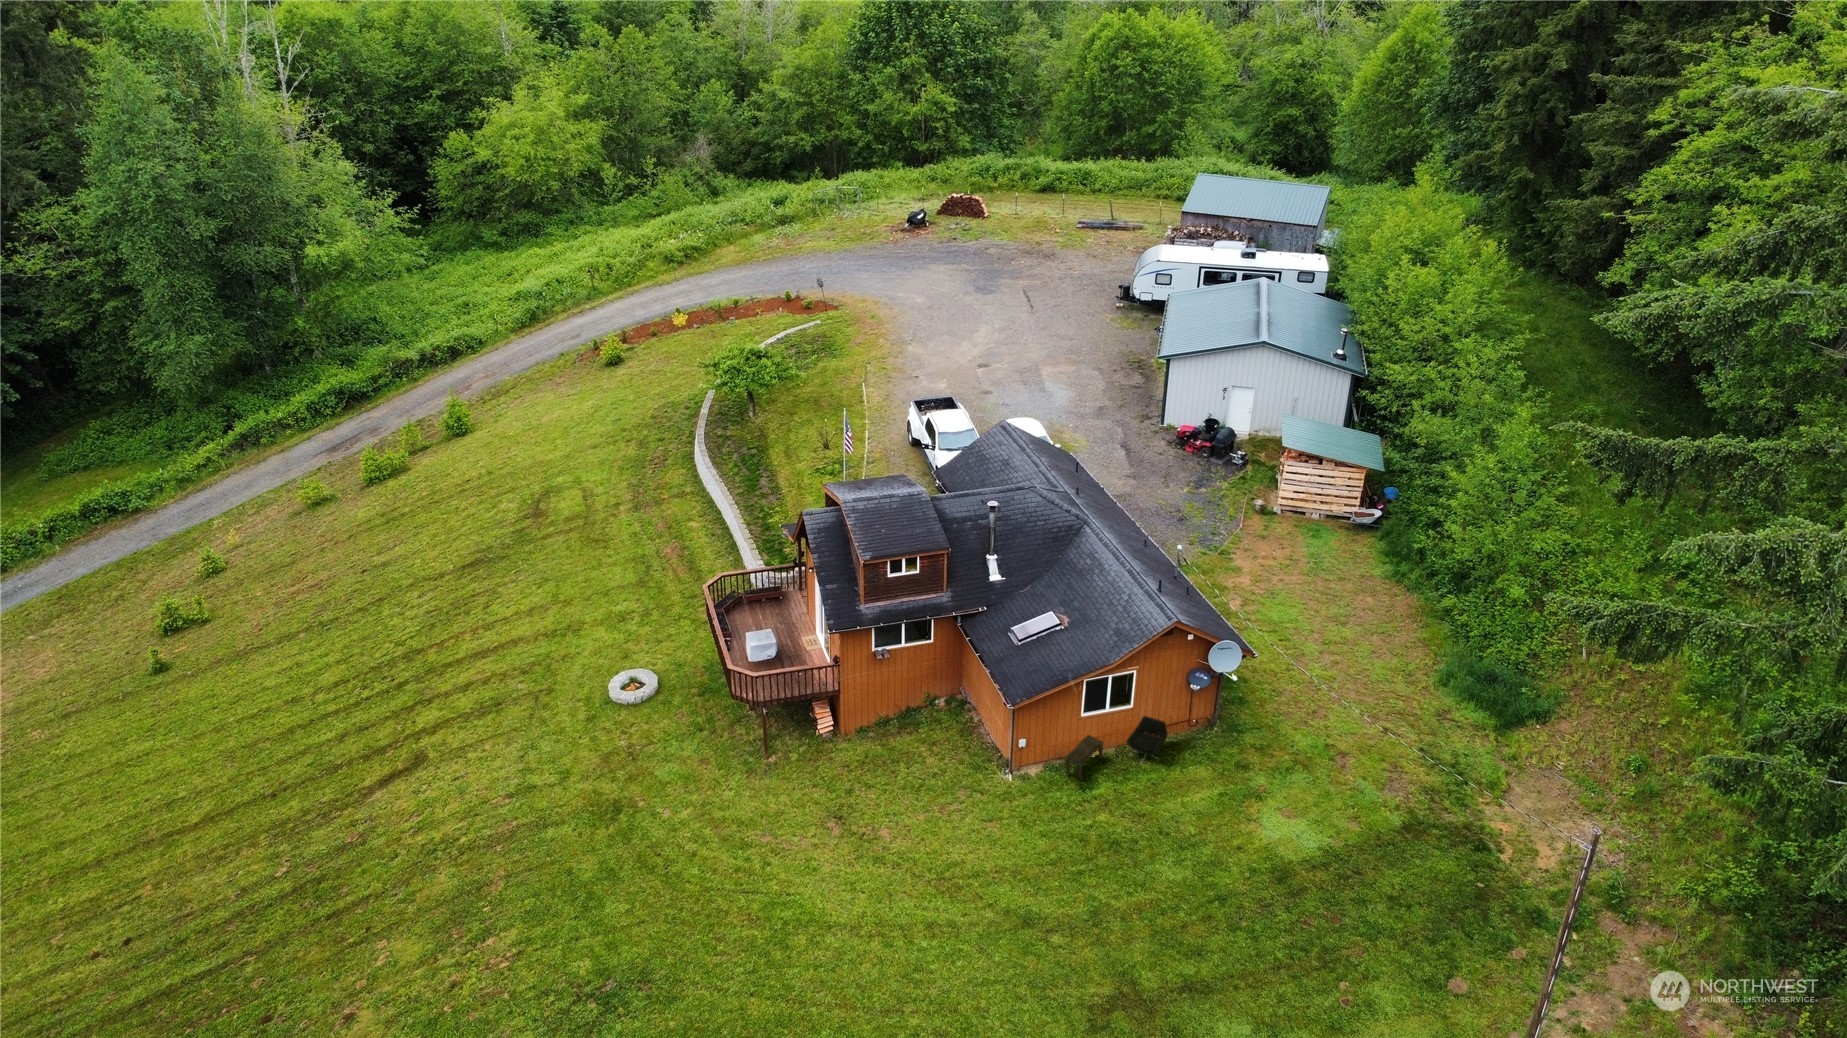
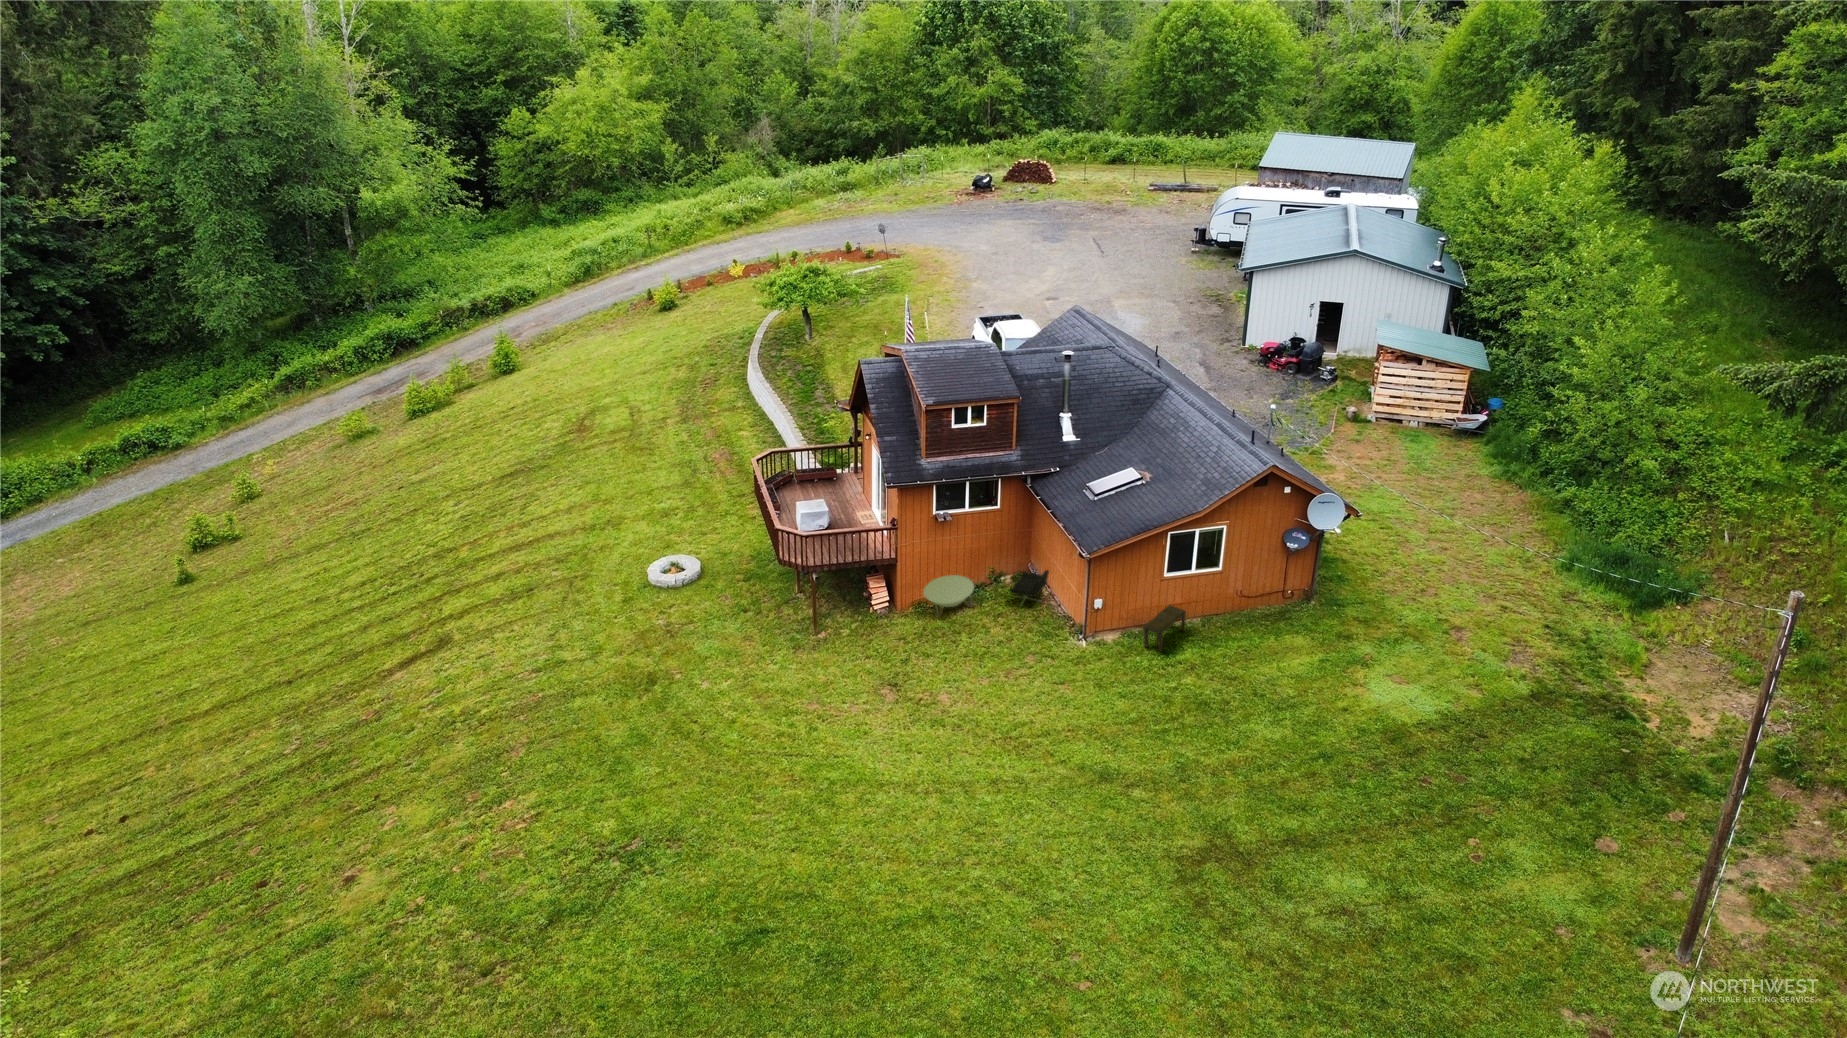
round table: none [867,697,913,740] -> present [923,575,974,618]
lounge chair: present [1126,716,1168,764] -> present [1009,570,1049,605]

